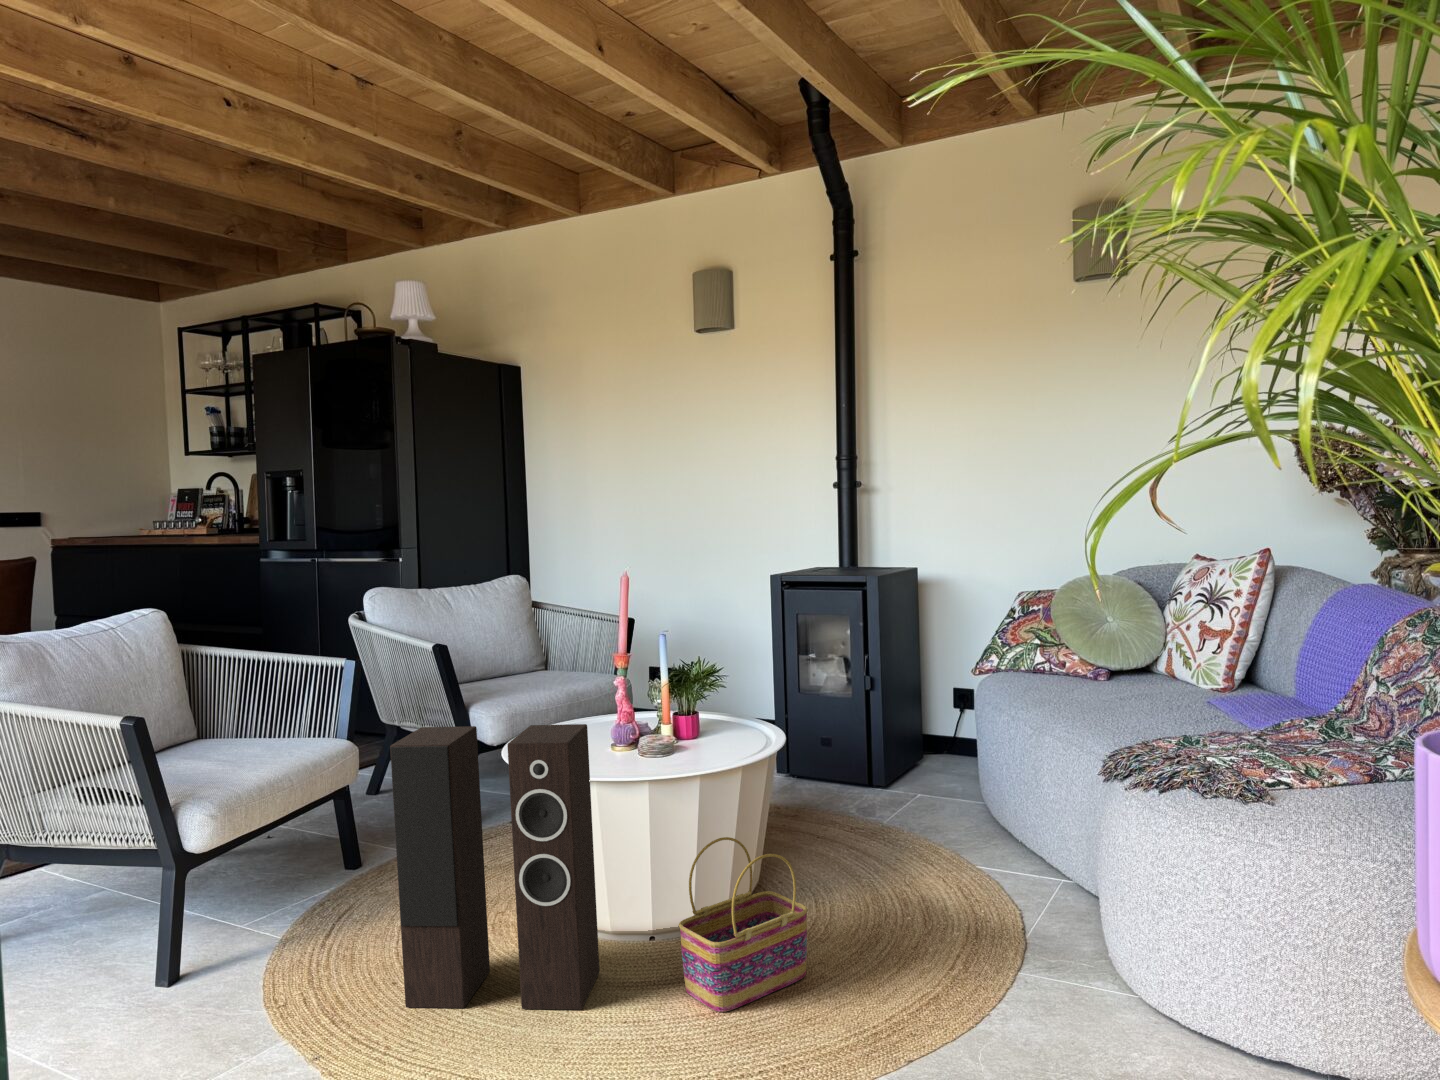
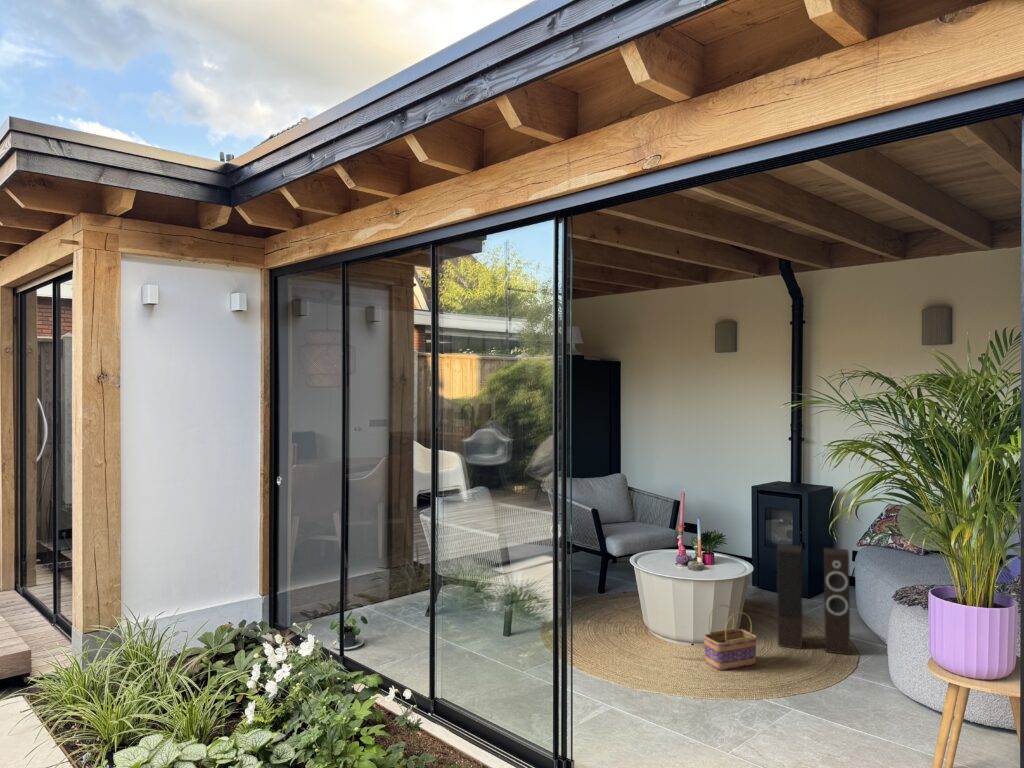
speaker: present [390,724,600,1010] -> present [777,545,850,655]

